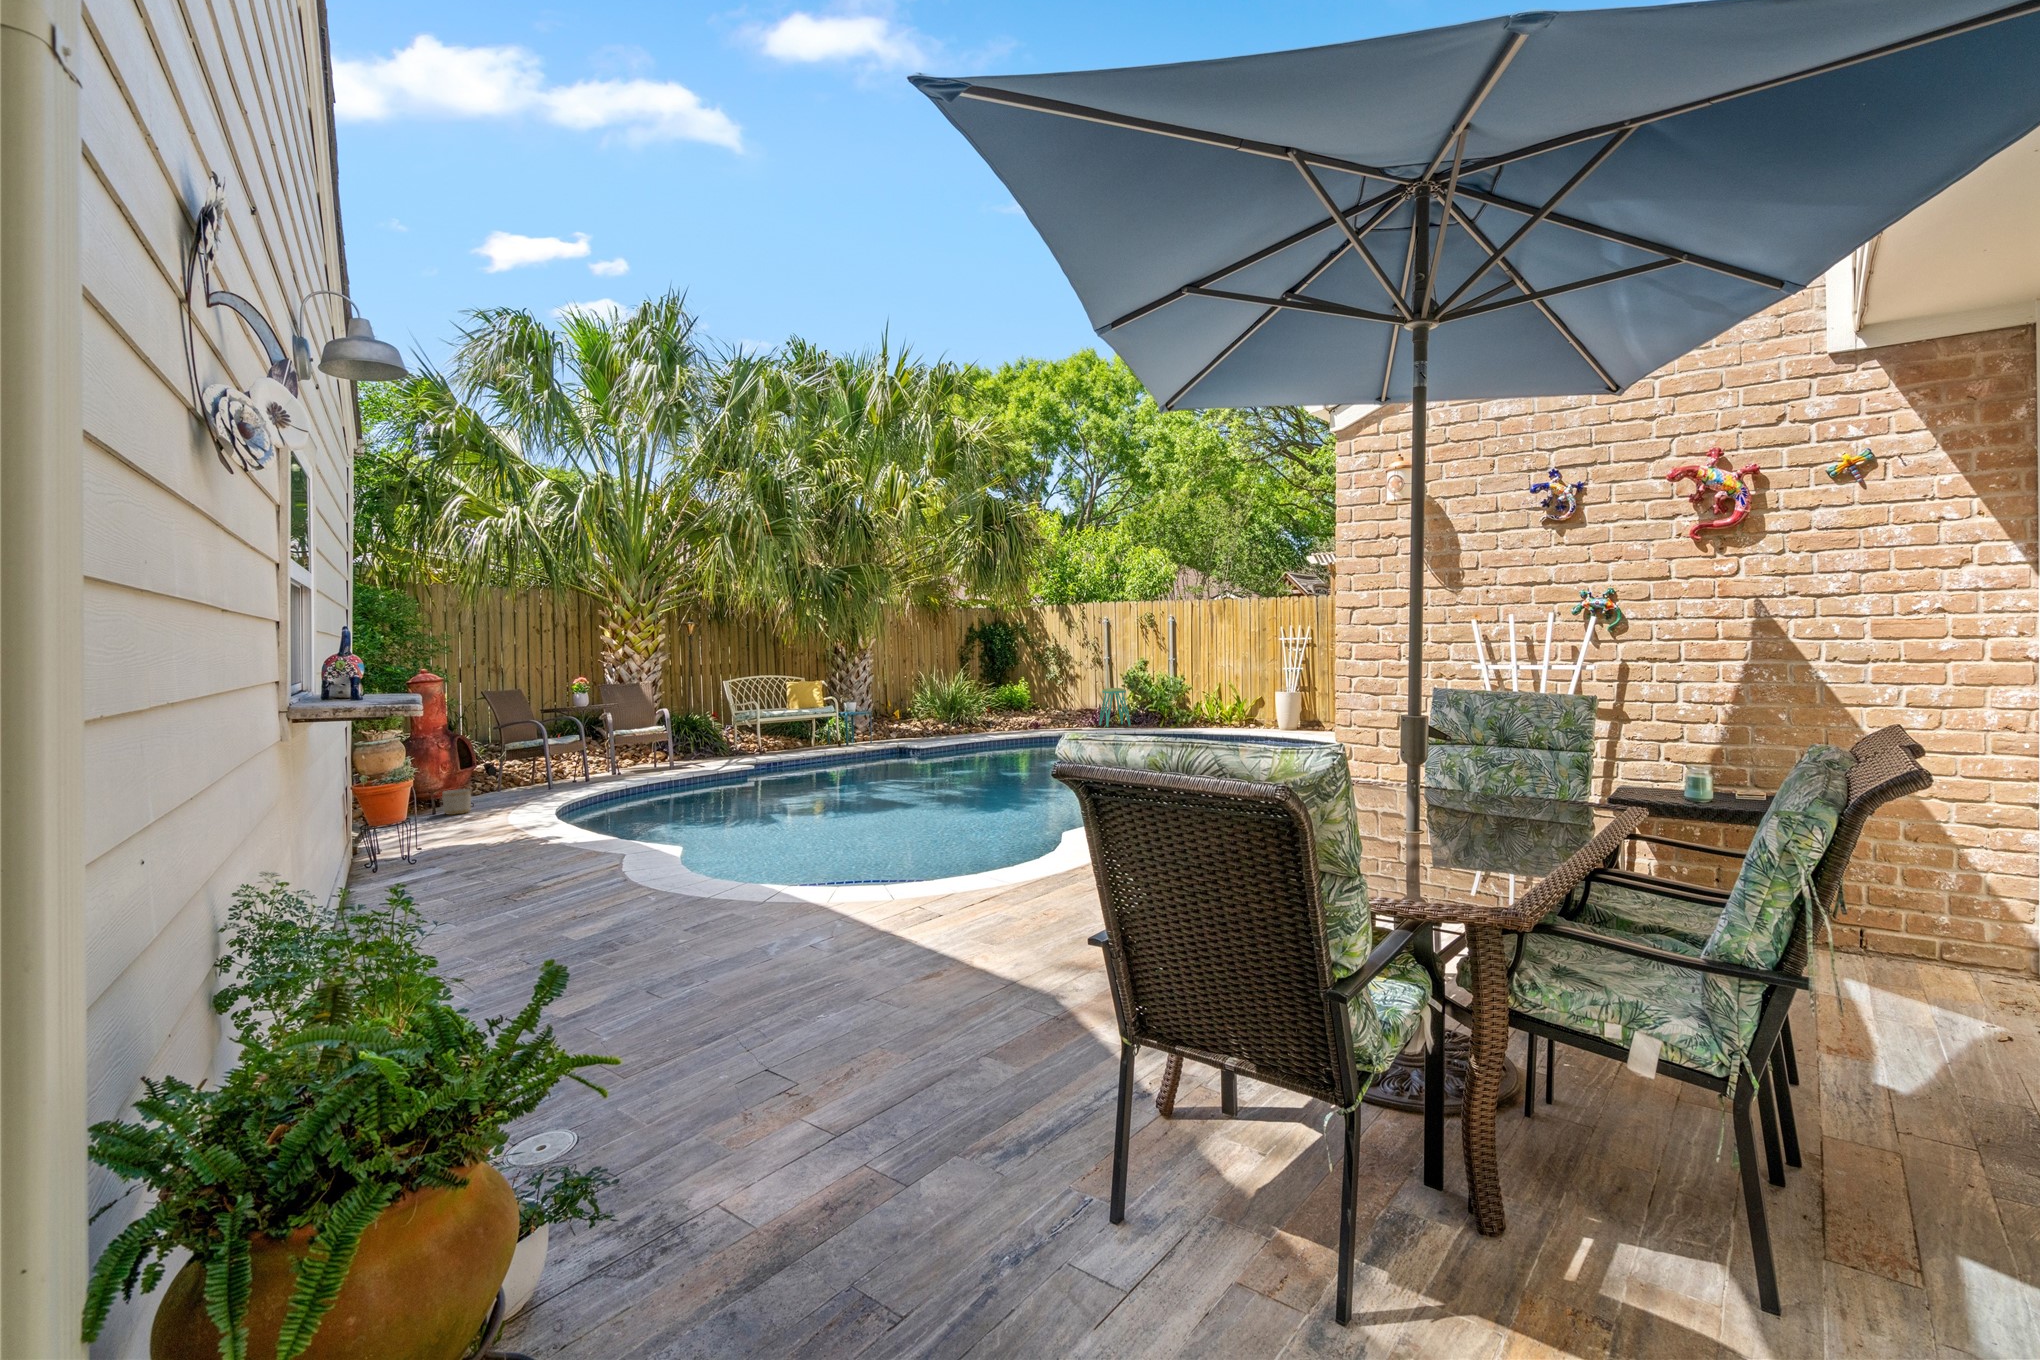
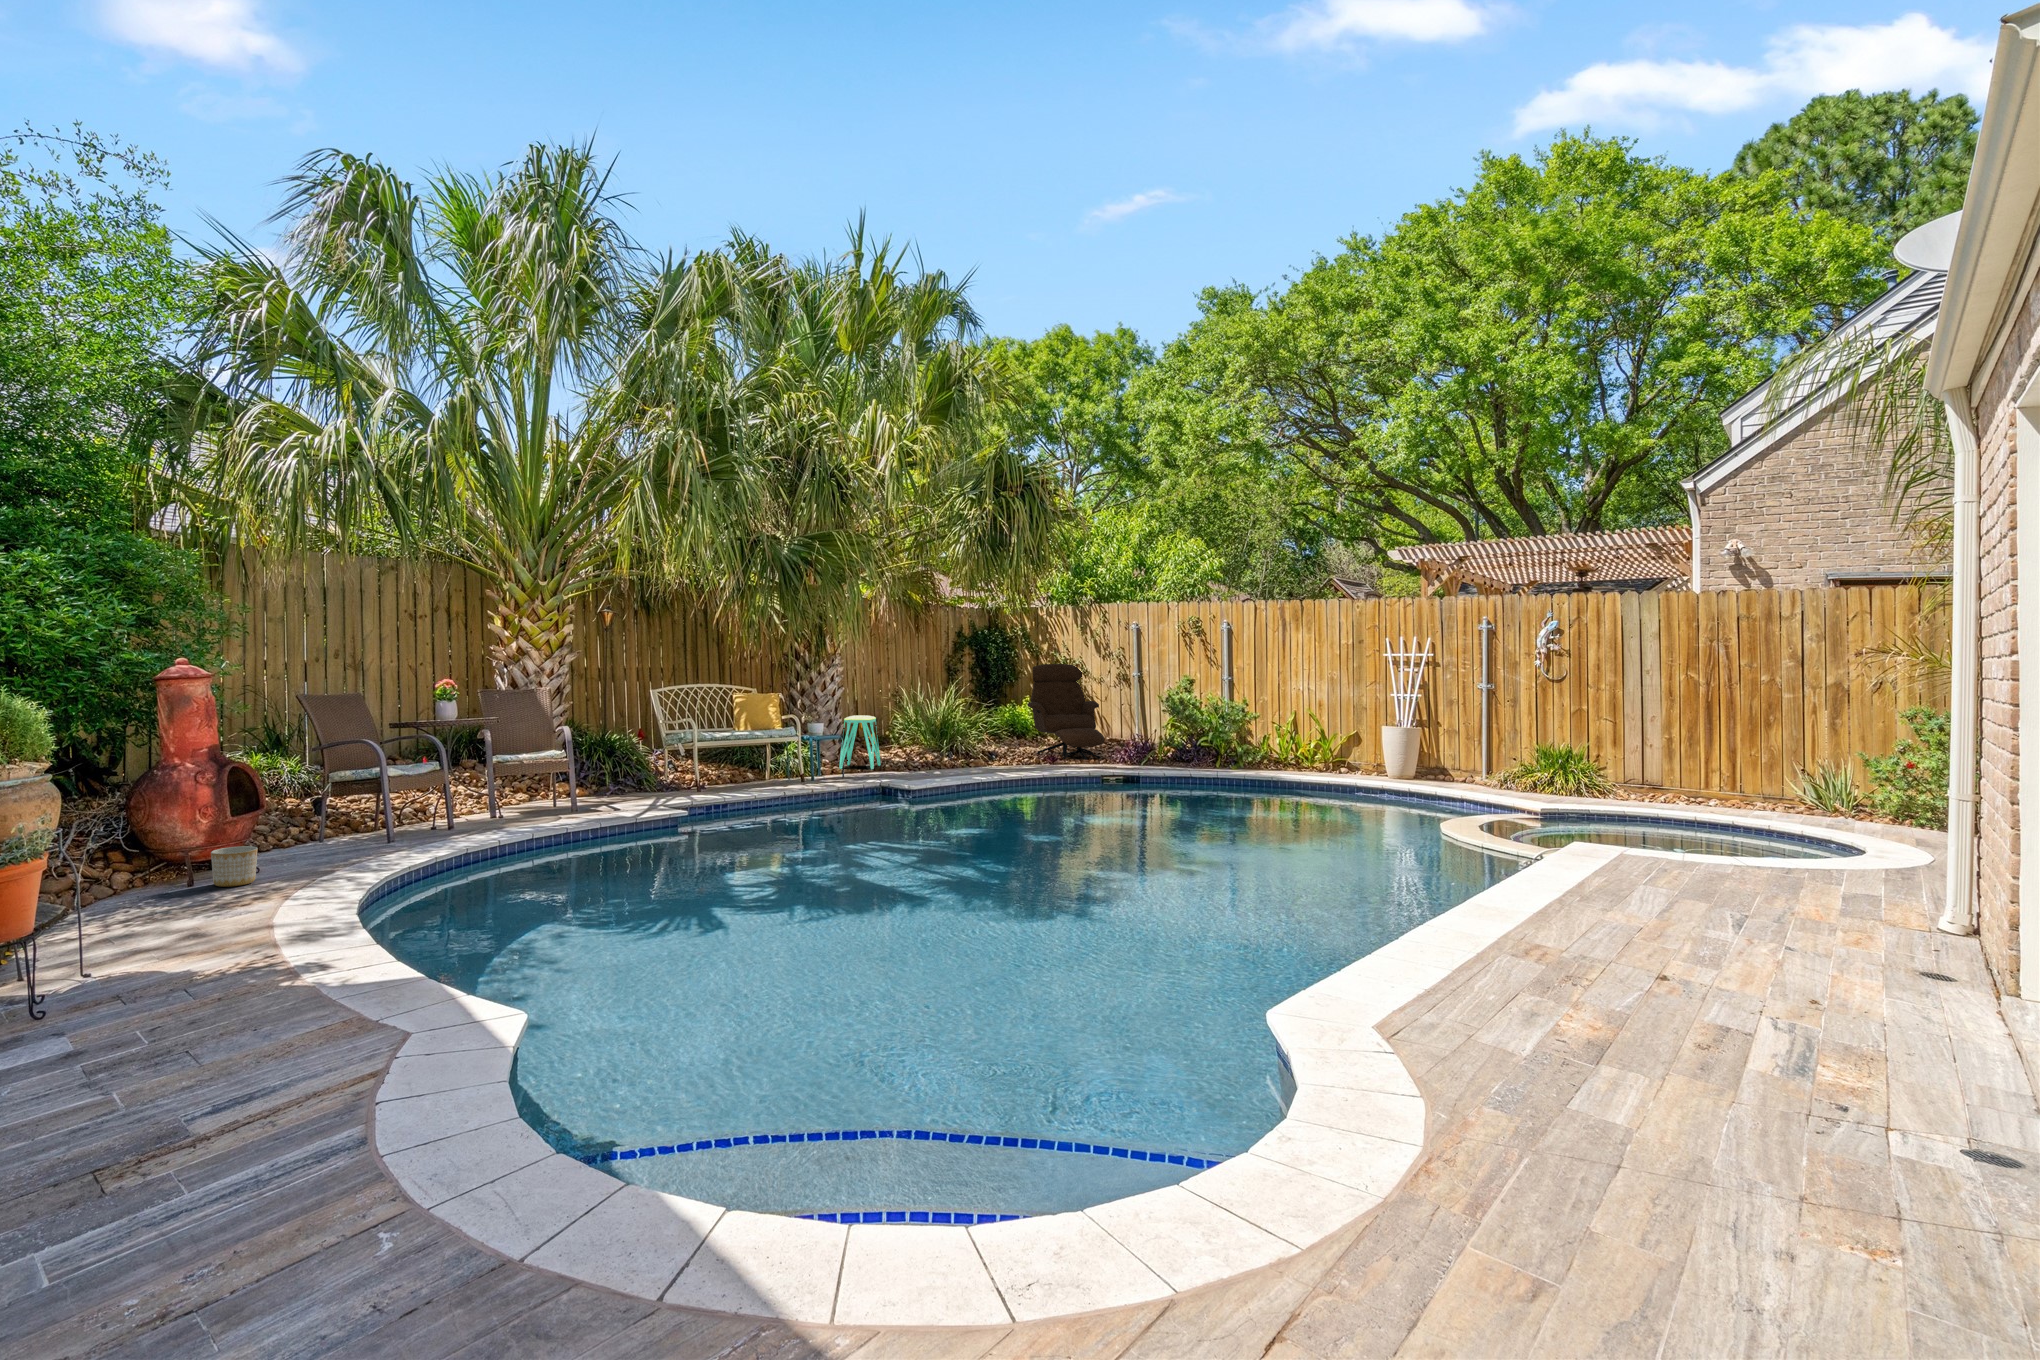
lounge chair: none [1022,652,1079,726] -> present [1027,664,1104,760]
stool: present [1099,688,1131,727] -> present [839,715,881,769]

